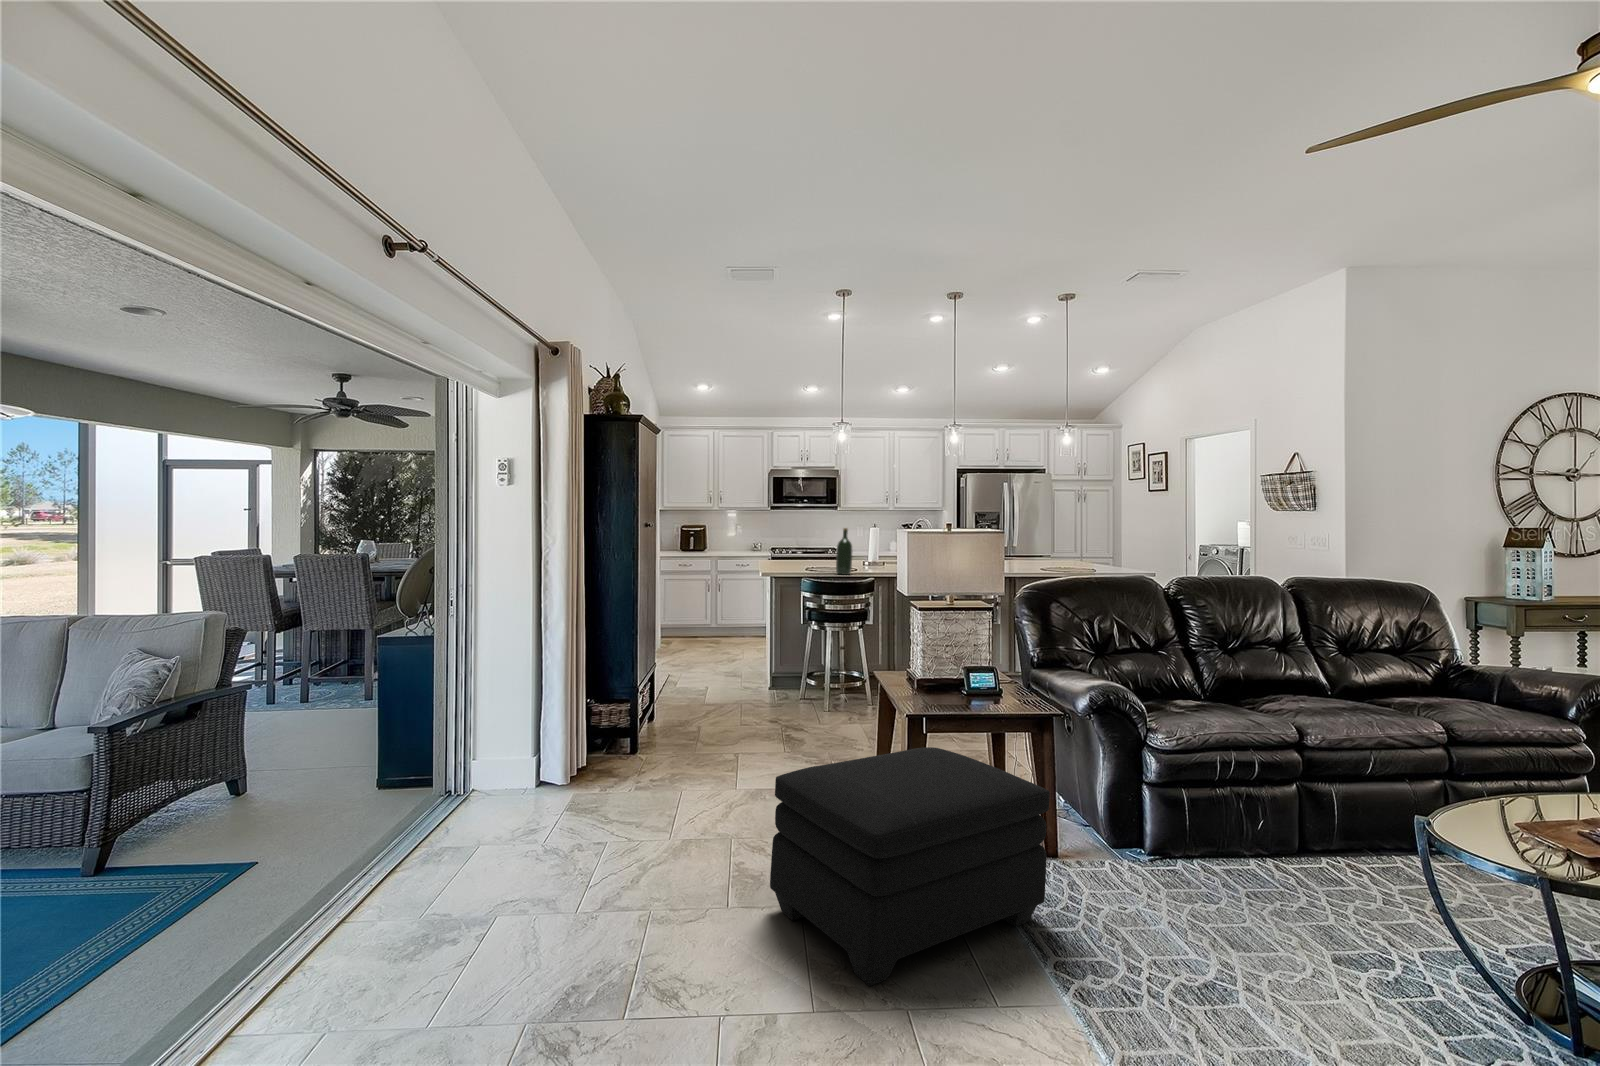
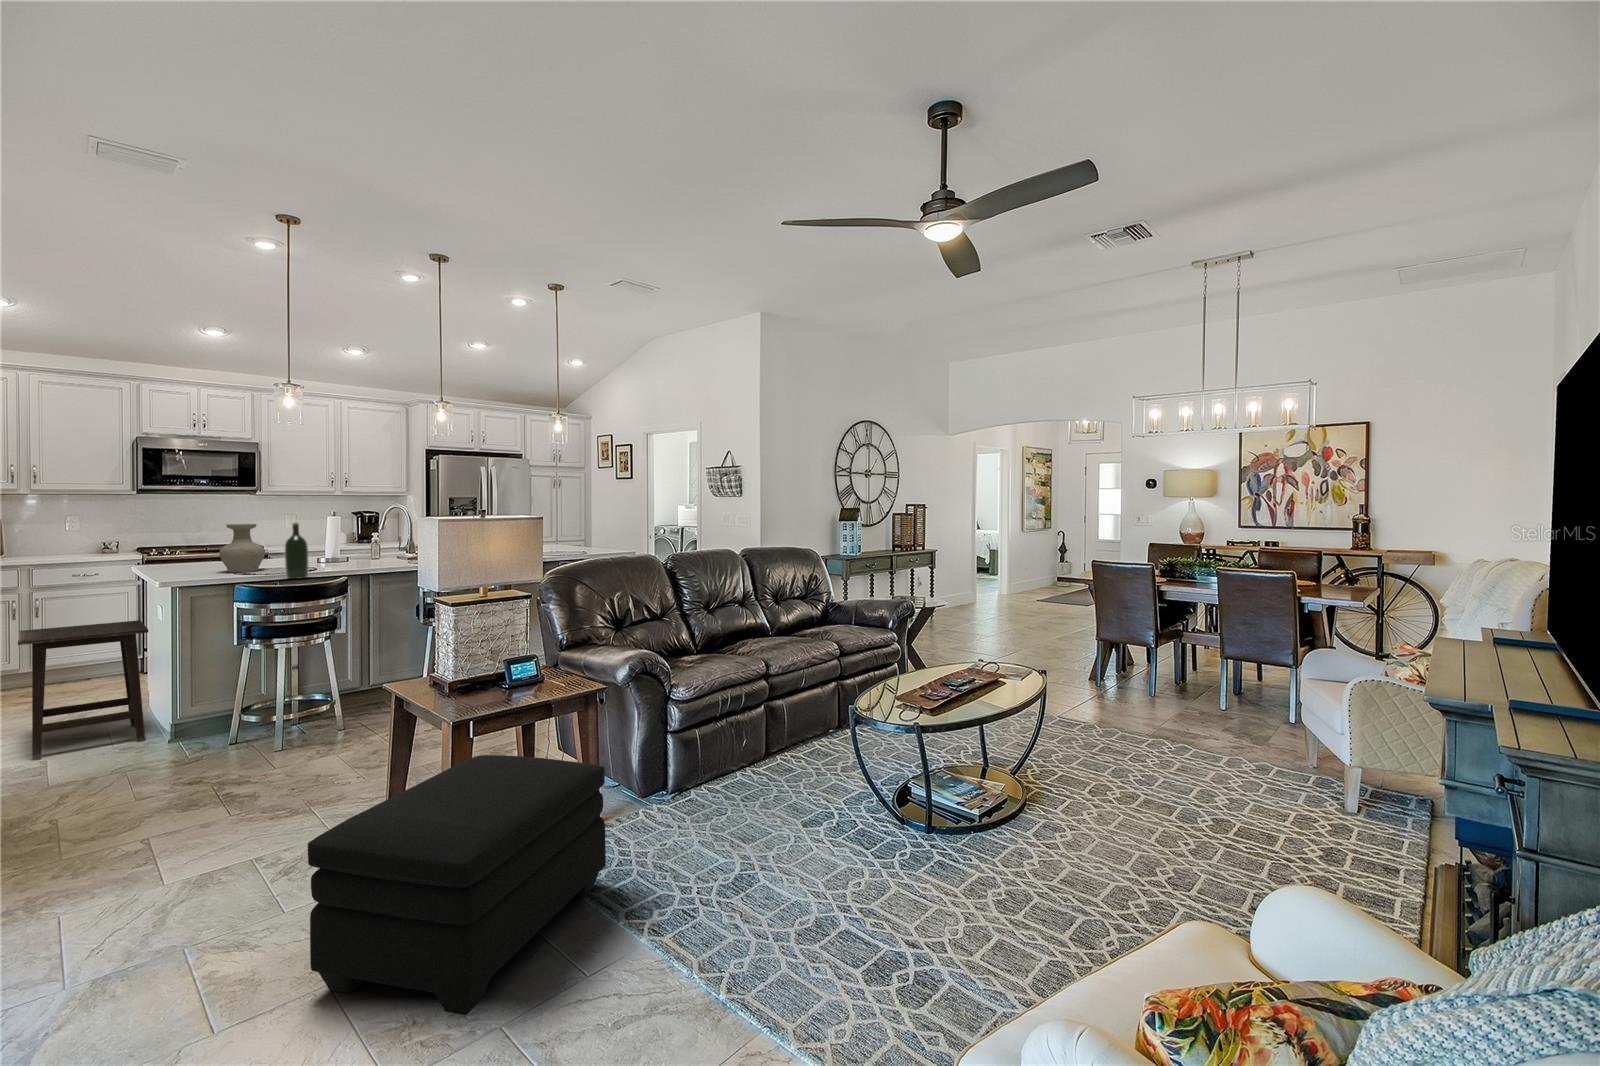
vase: none [801,529,830,568] -> present [219,524,265,572]
side table: none [686,595,754,686] -> present [18,620,148,760]

